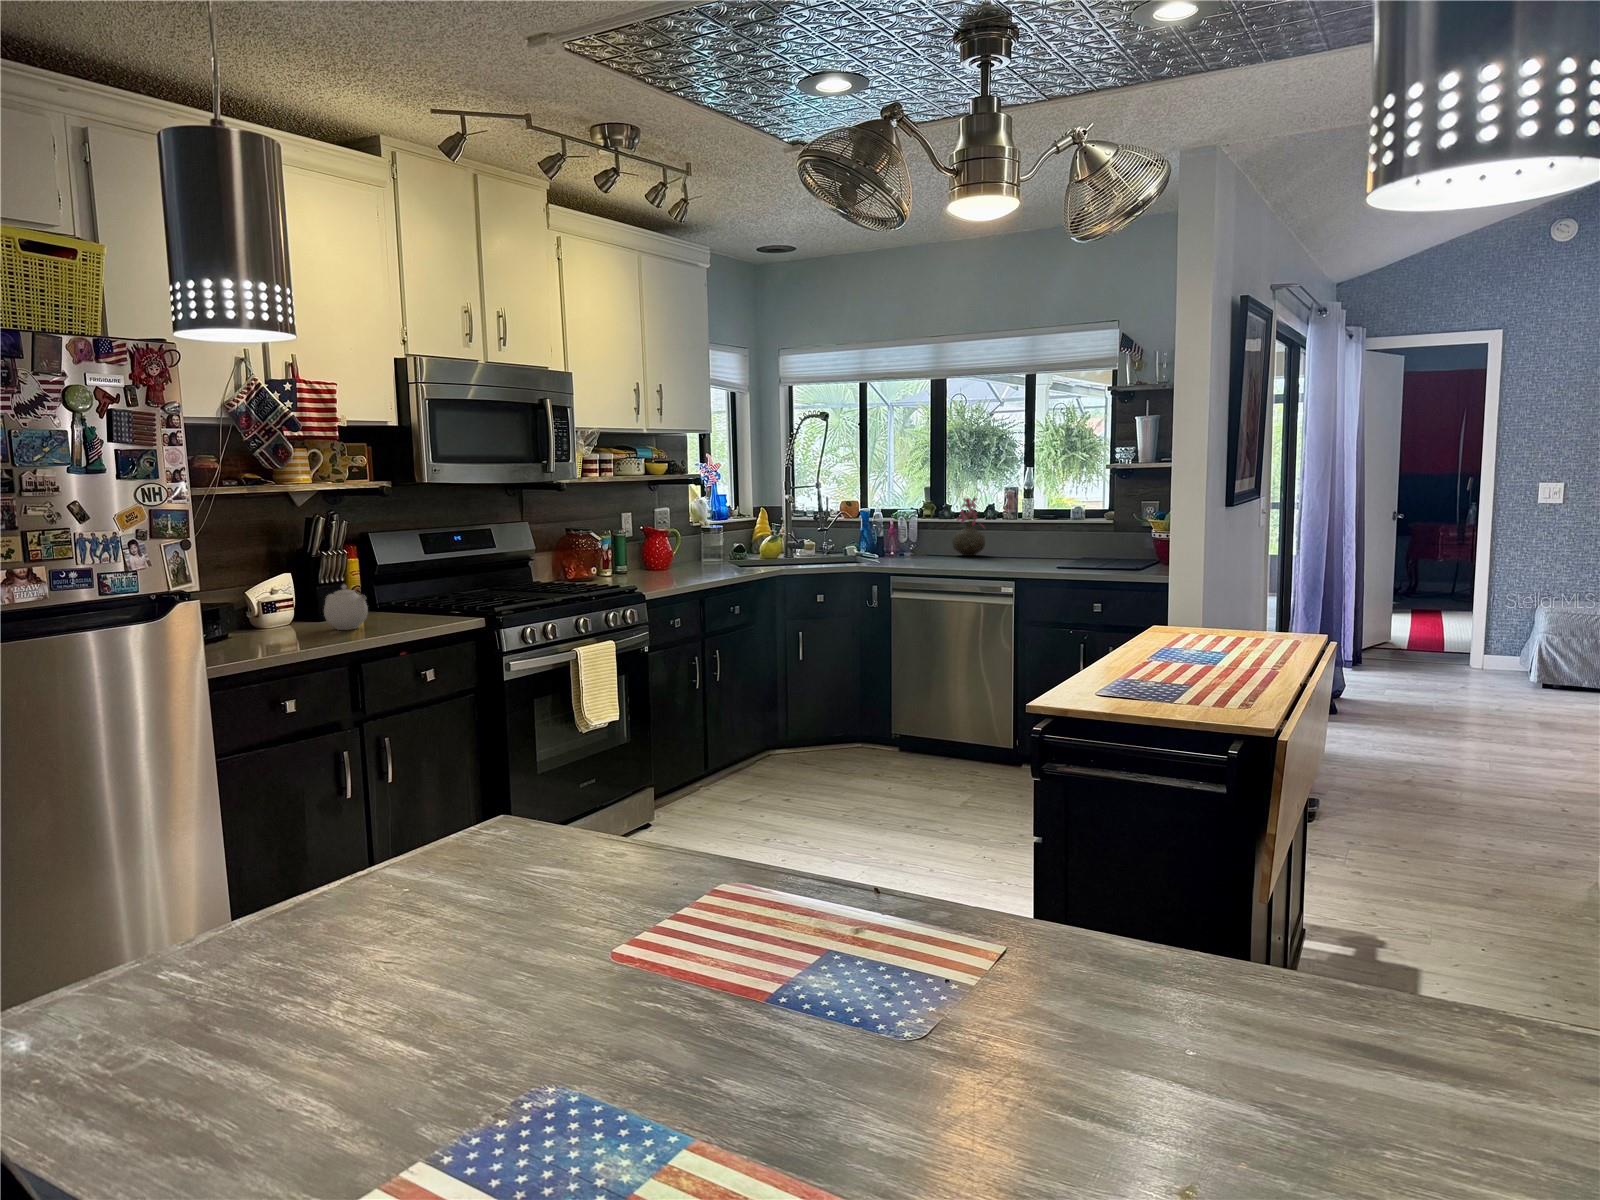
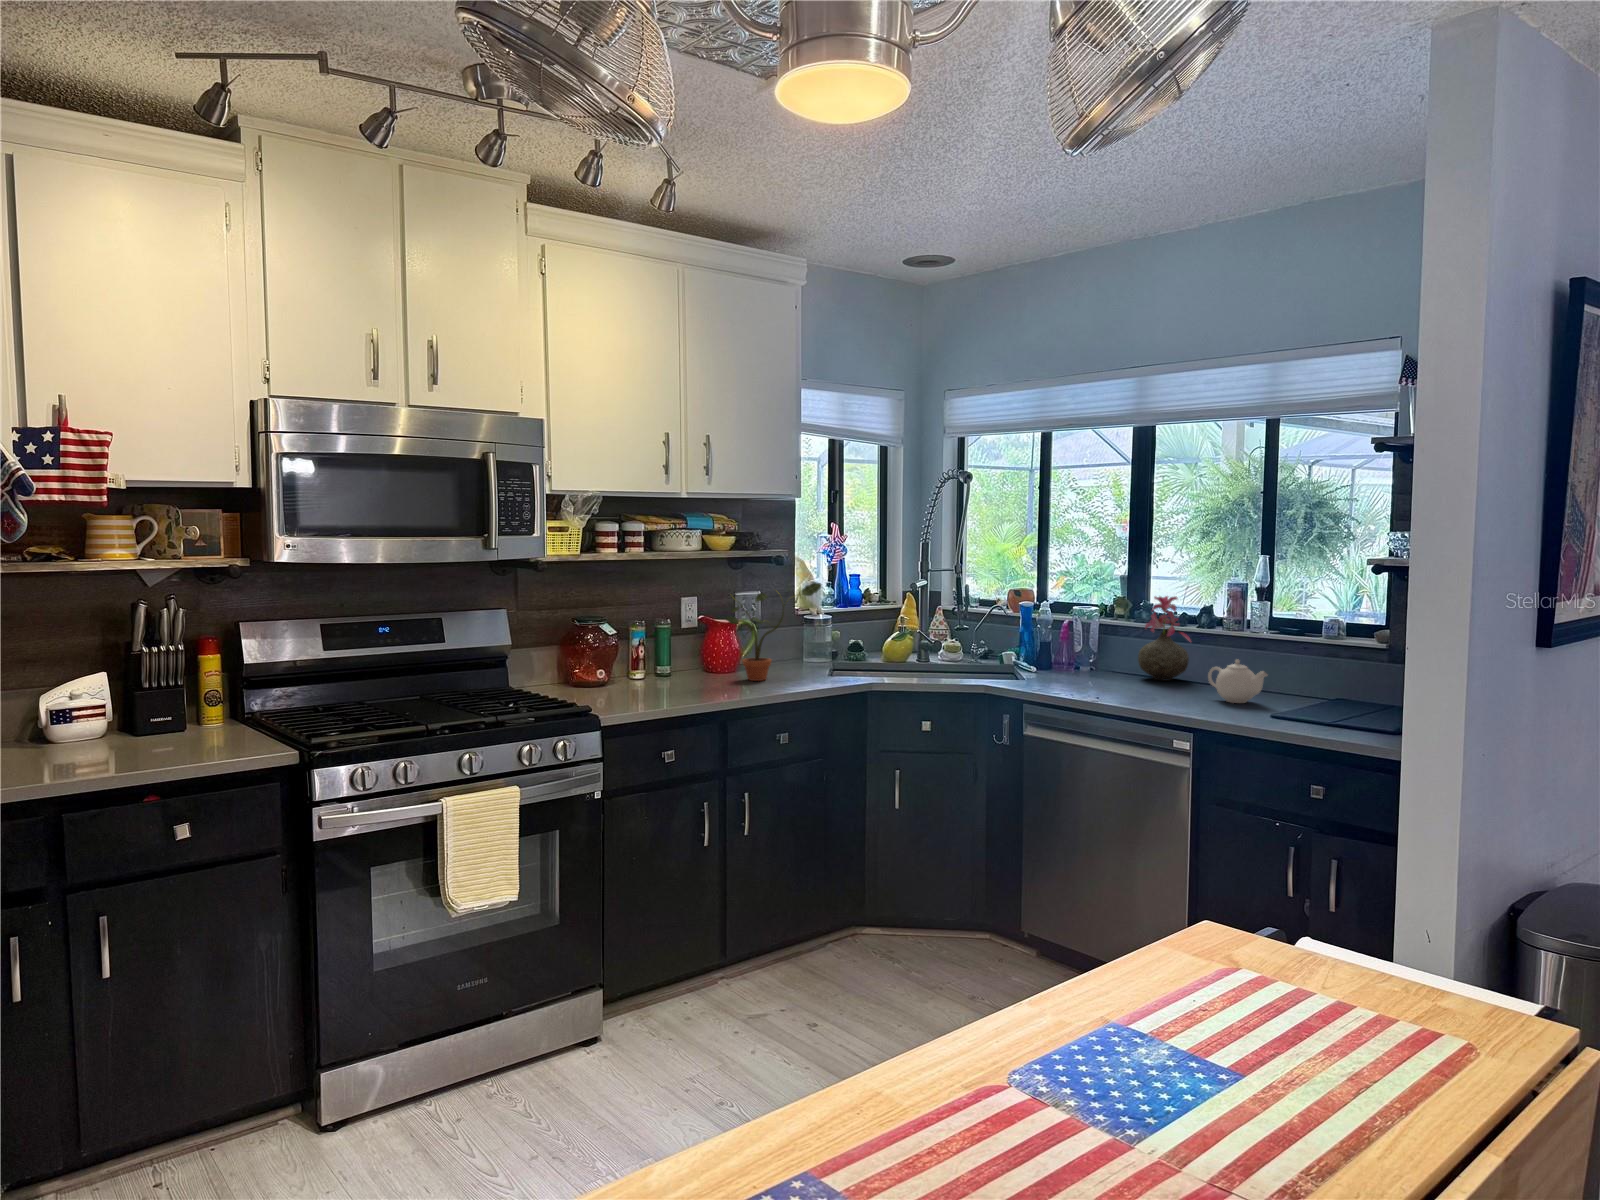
potted plant: none [674,496,742,572] -> present [726,583,821,681]
teapot: present [324,585,368,630] -> present [1208,660,1267,703]

